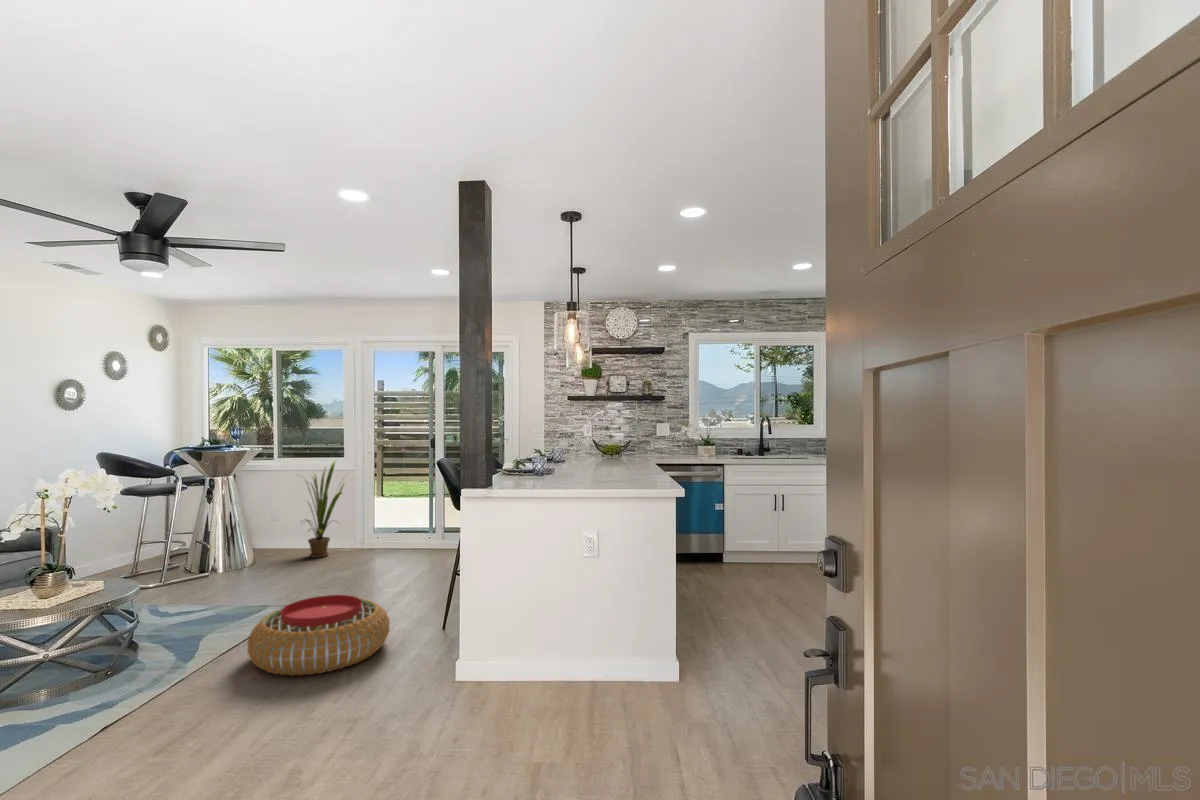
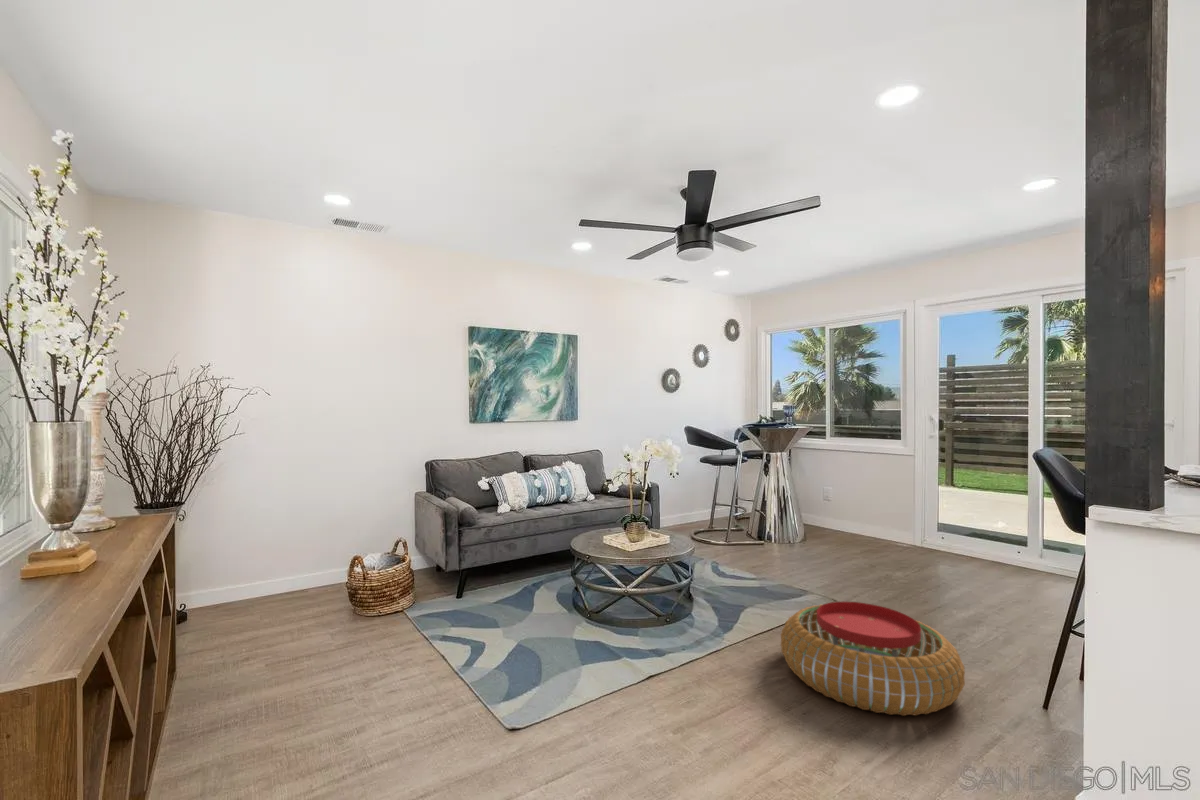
house plant: present [306,461,345,558] -> none [845,444,908,550]

